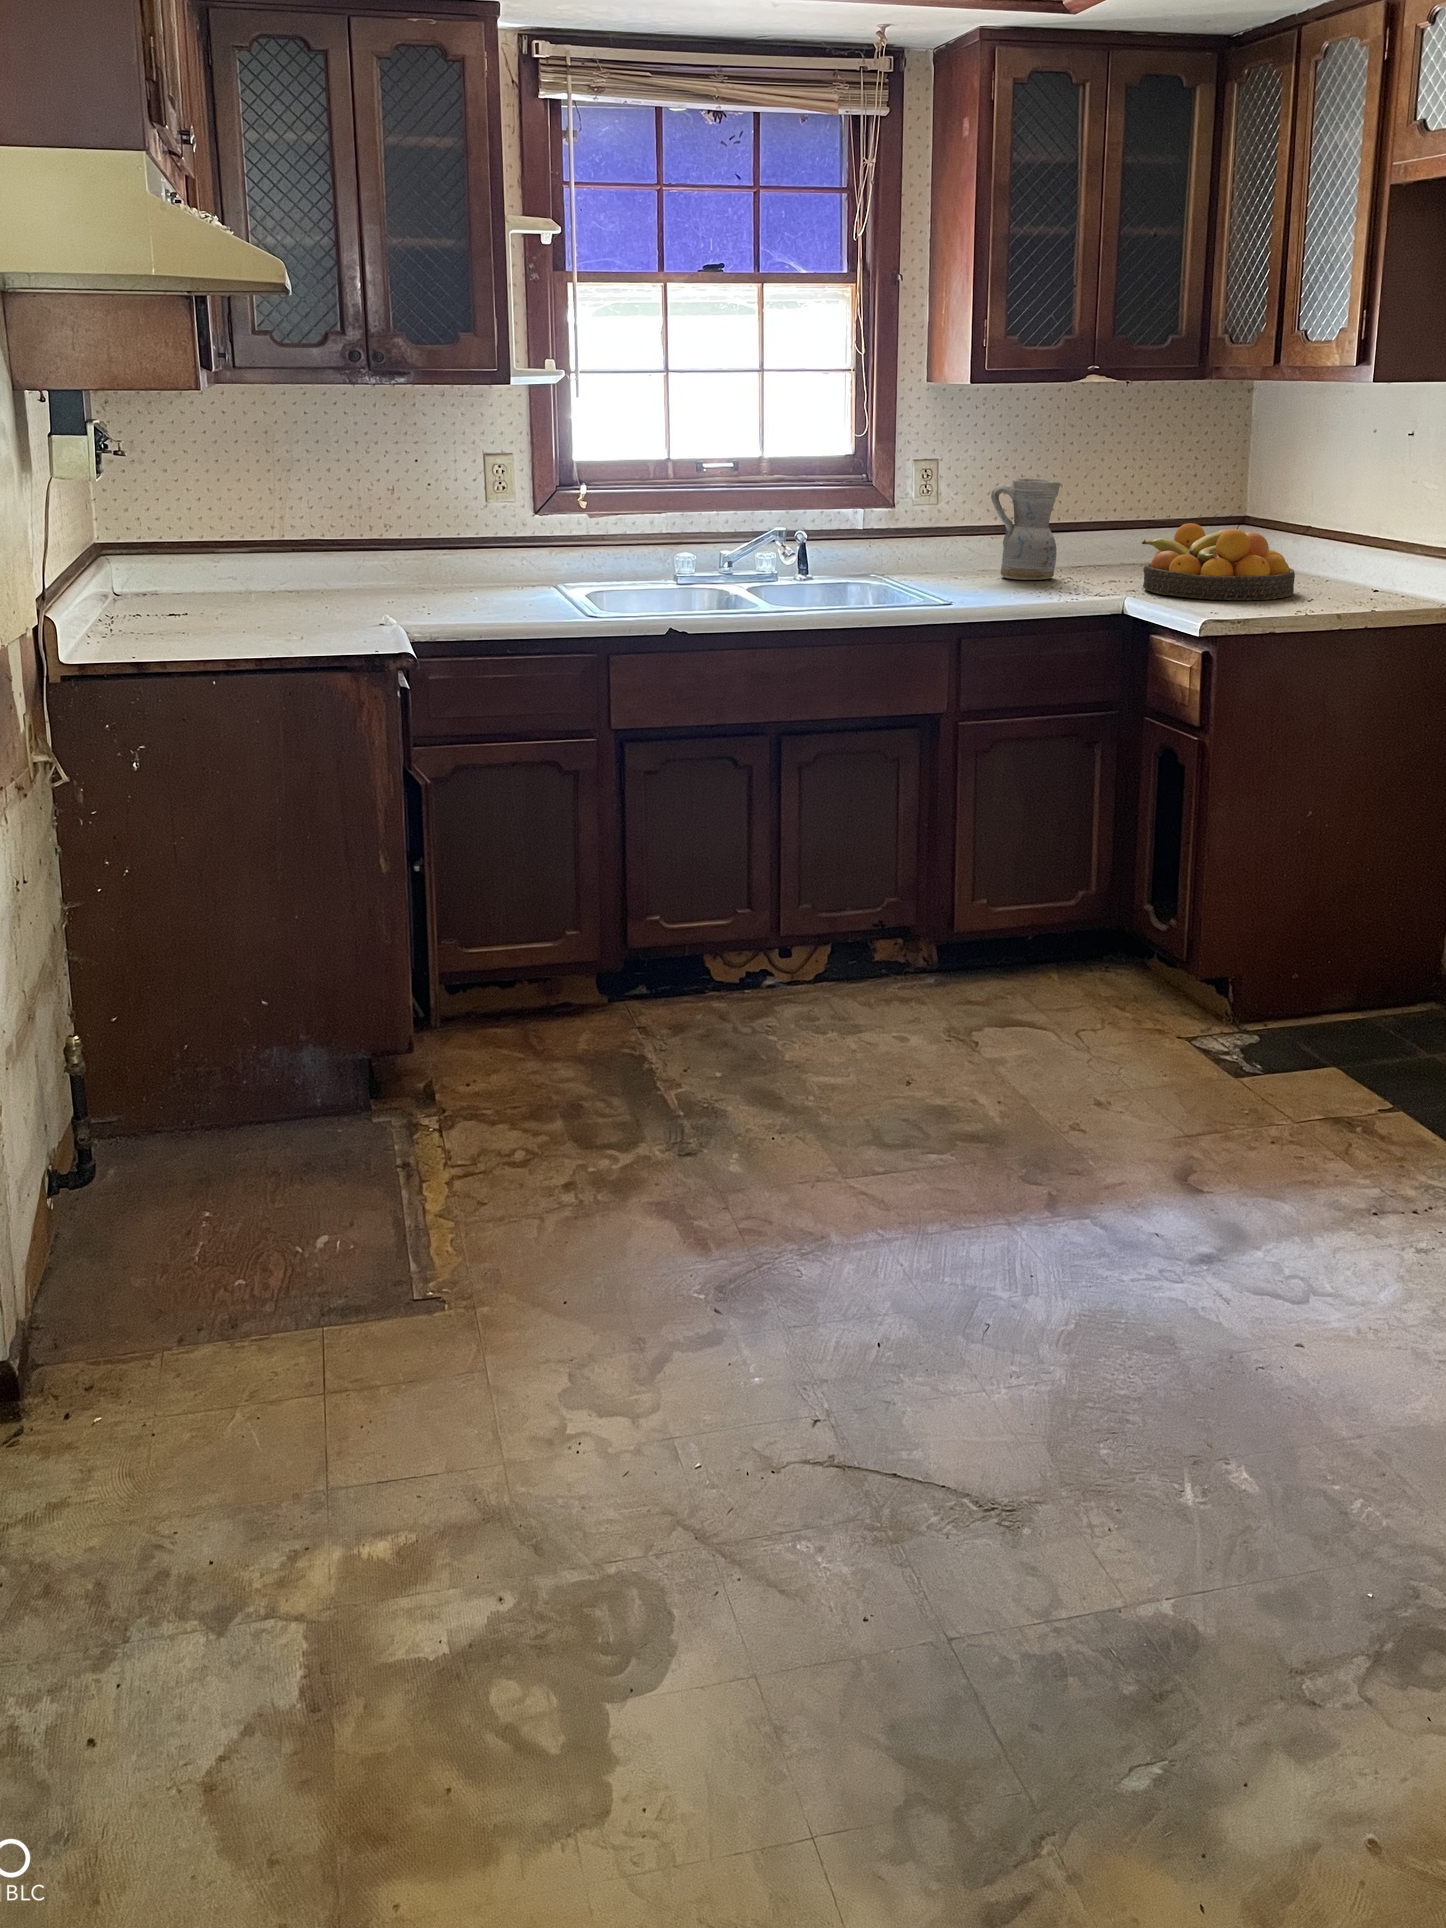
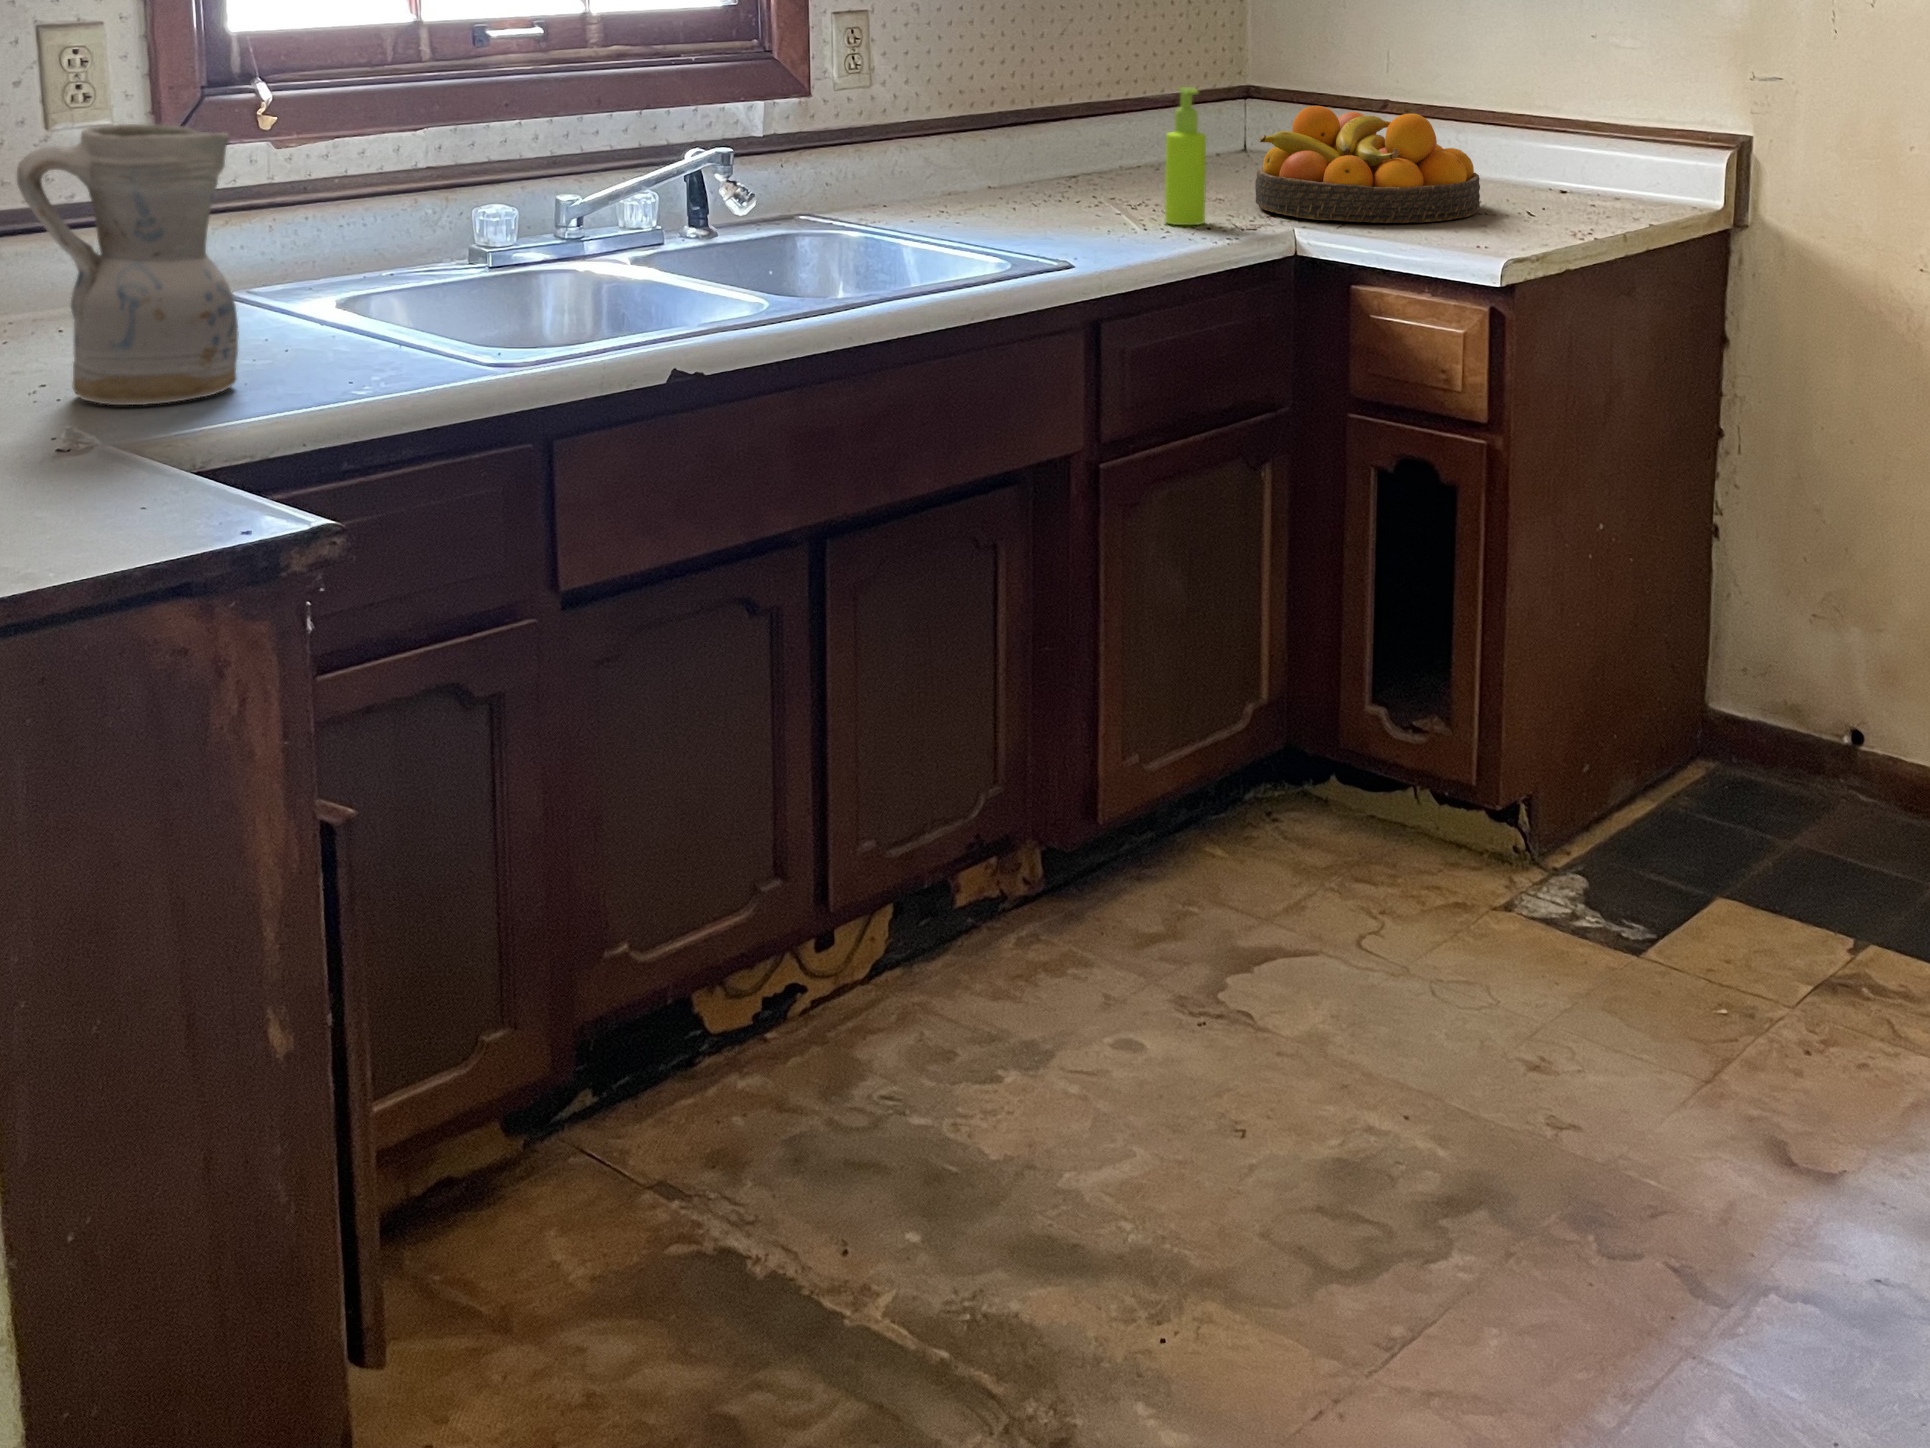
ceramic pitcher: present [991,478,1061,580] -> present [17,124,239,405]
soap dispenser: none [1066,506,1094,592] -> present [1165,87,1206,225]

